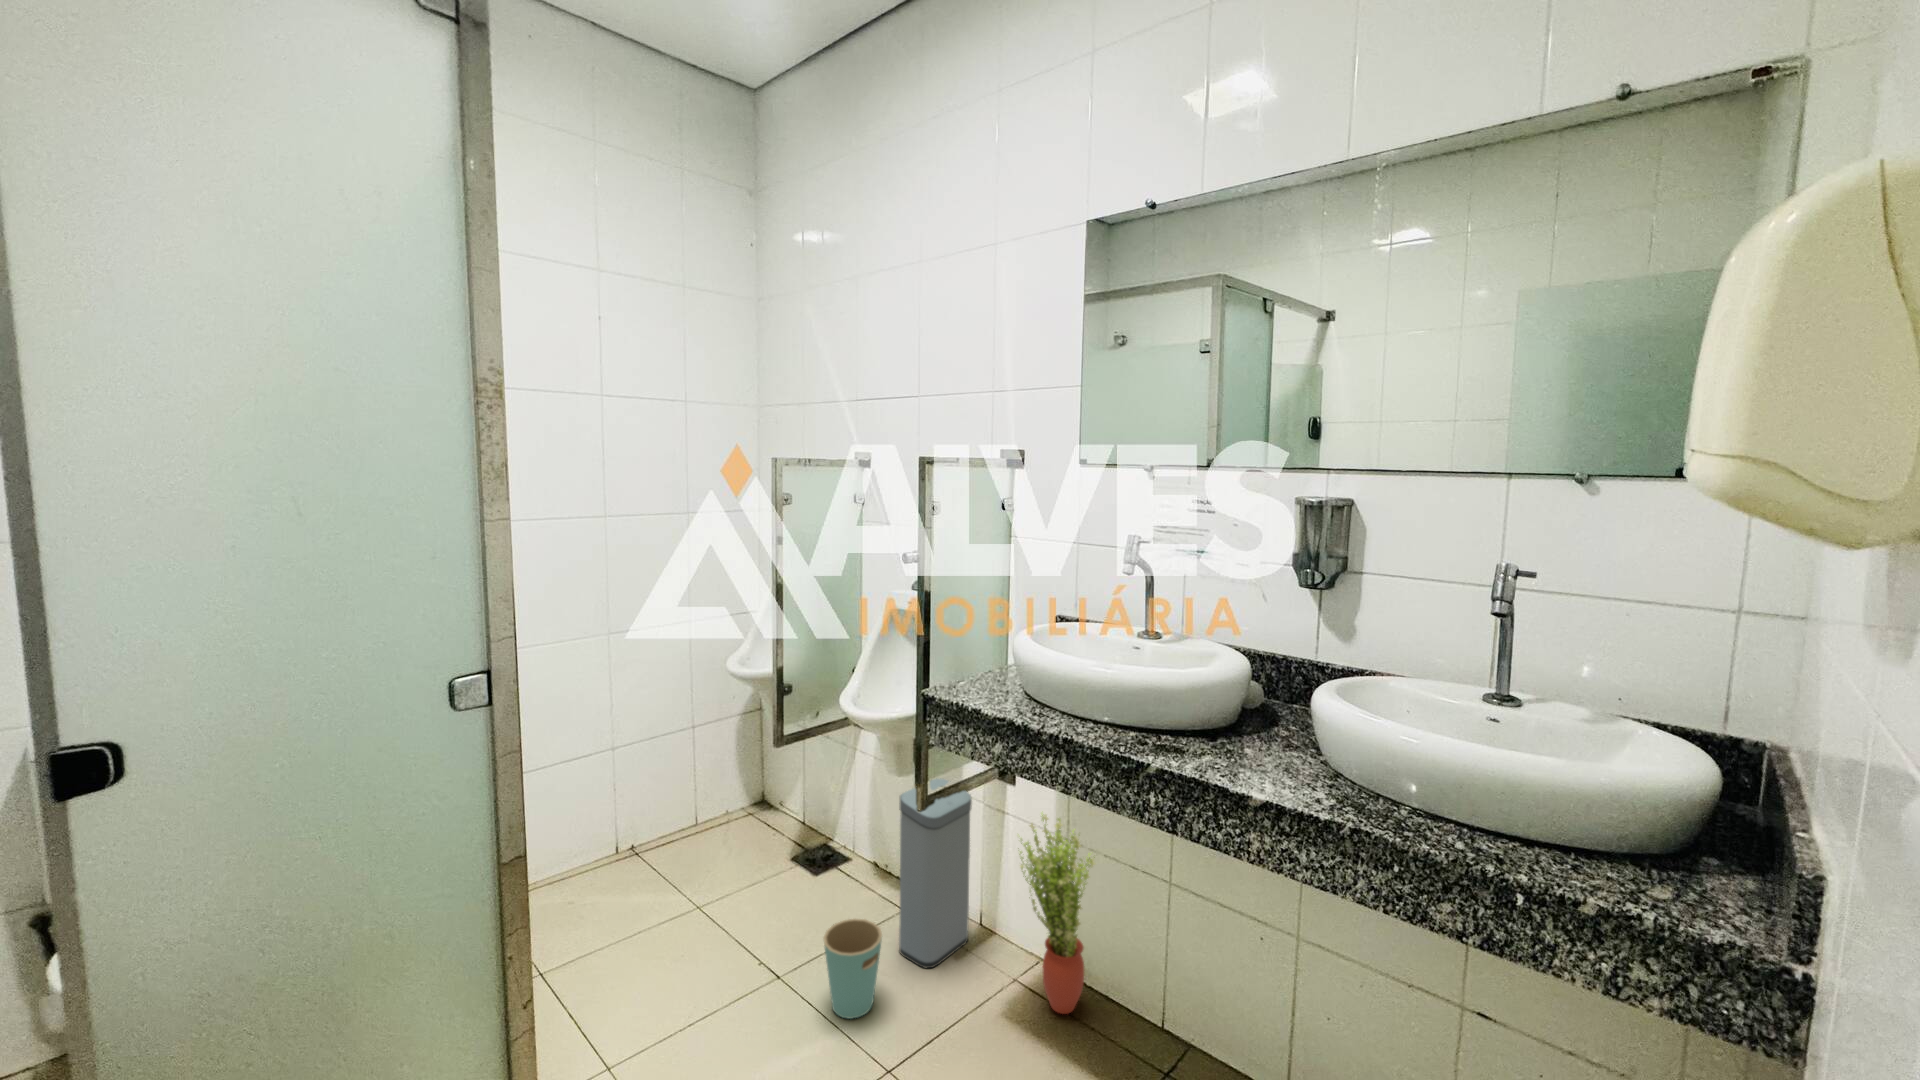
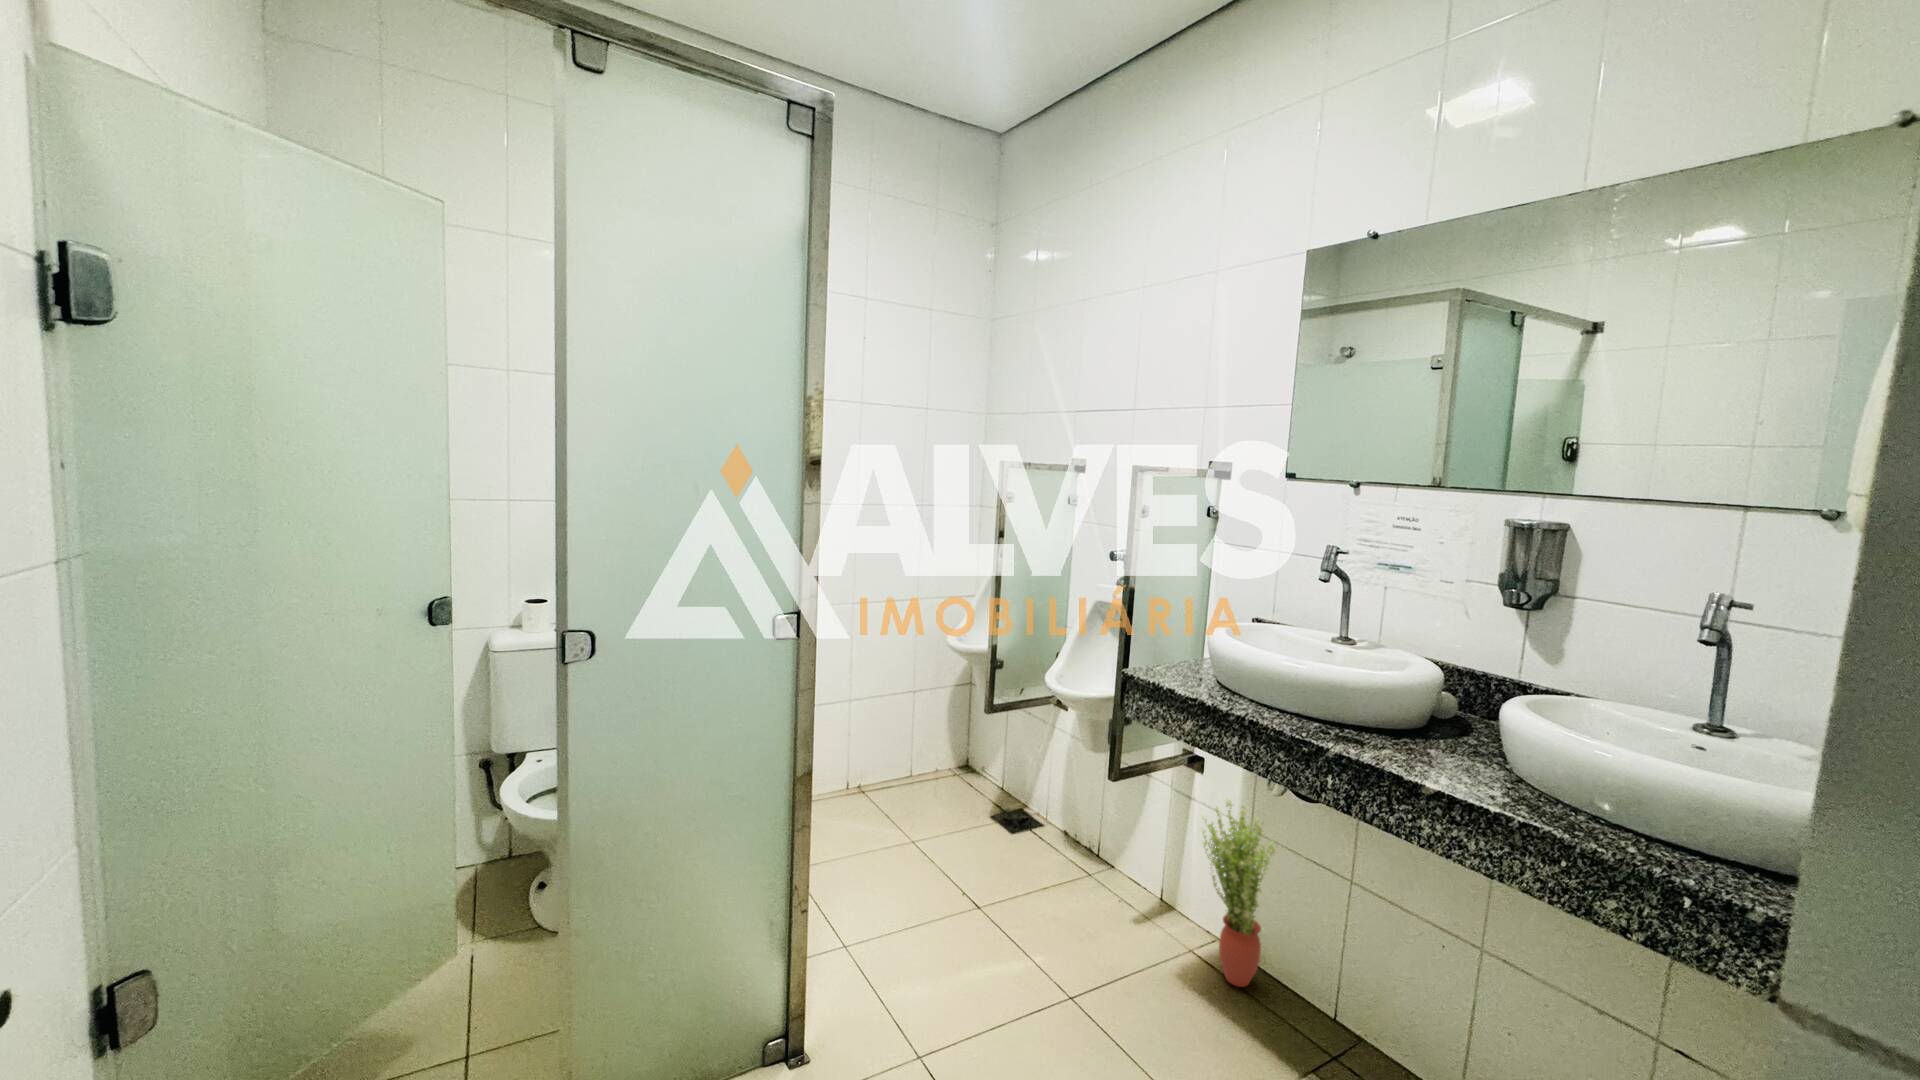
trash can: present [823,778,972,1019] -> none [1022,758,1160,950]

